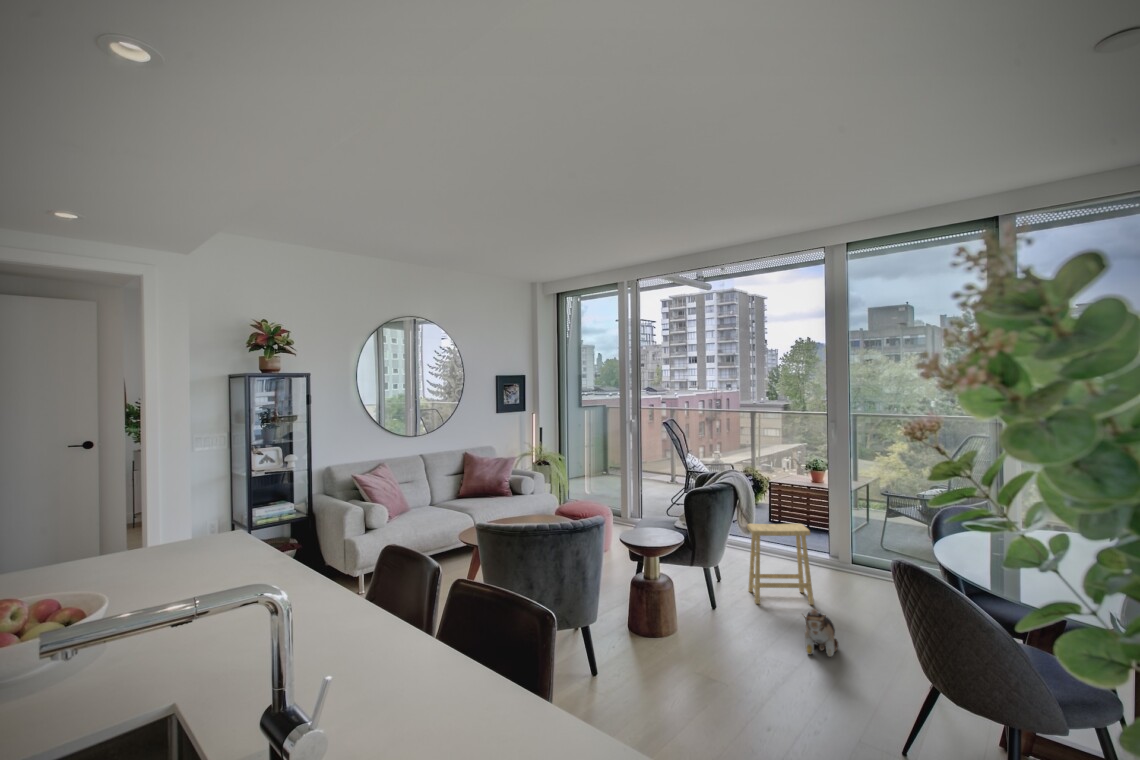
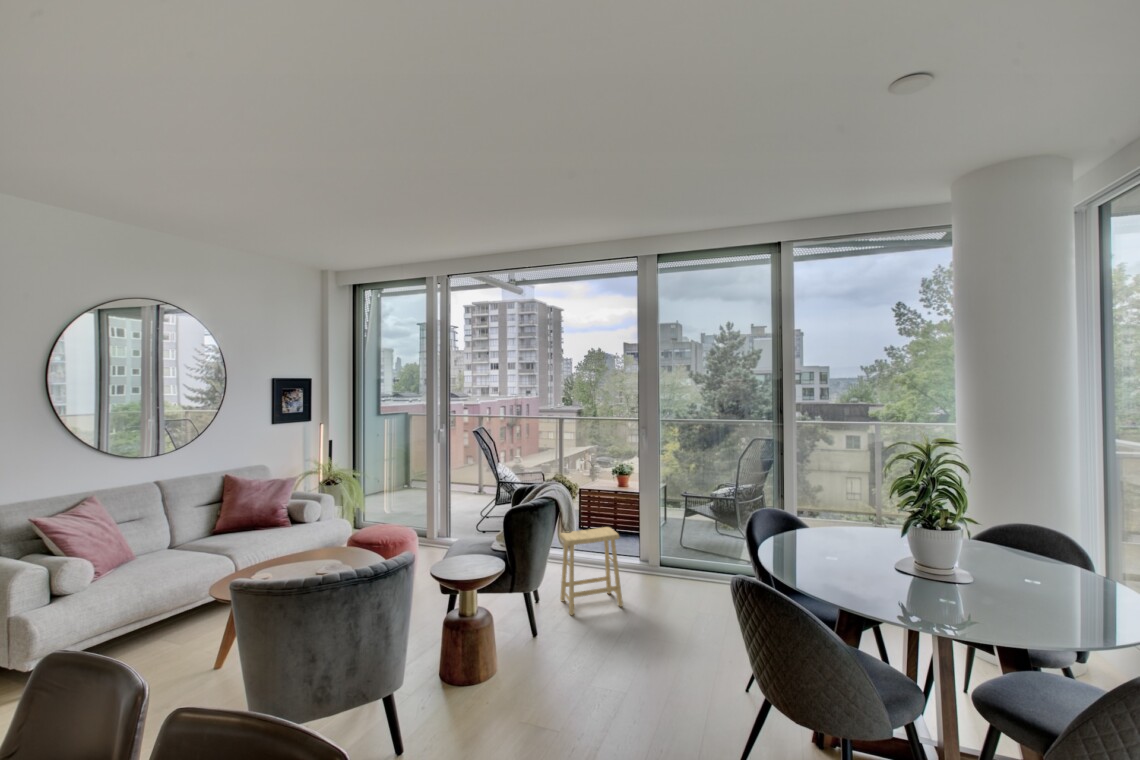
plush toy: present [804,609,838,657] -> none [627,622,657,670]

